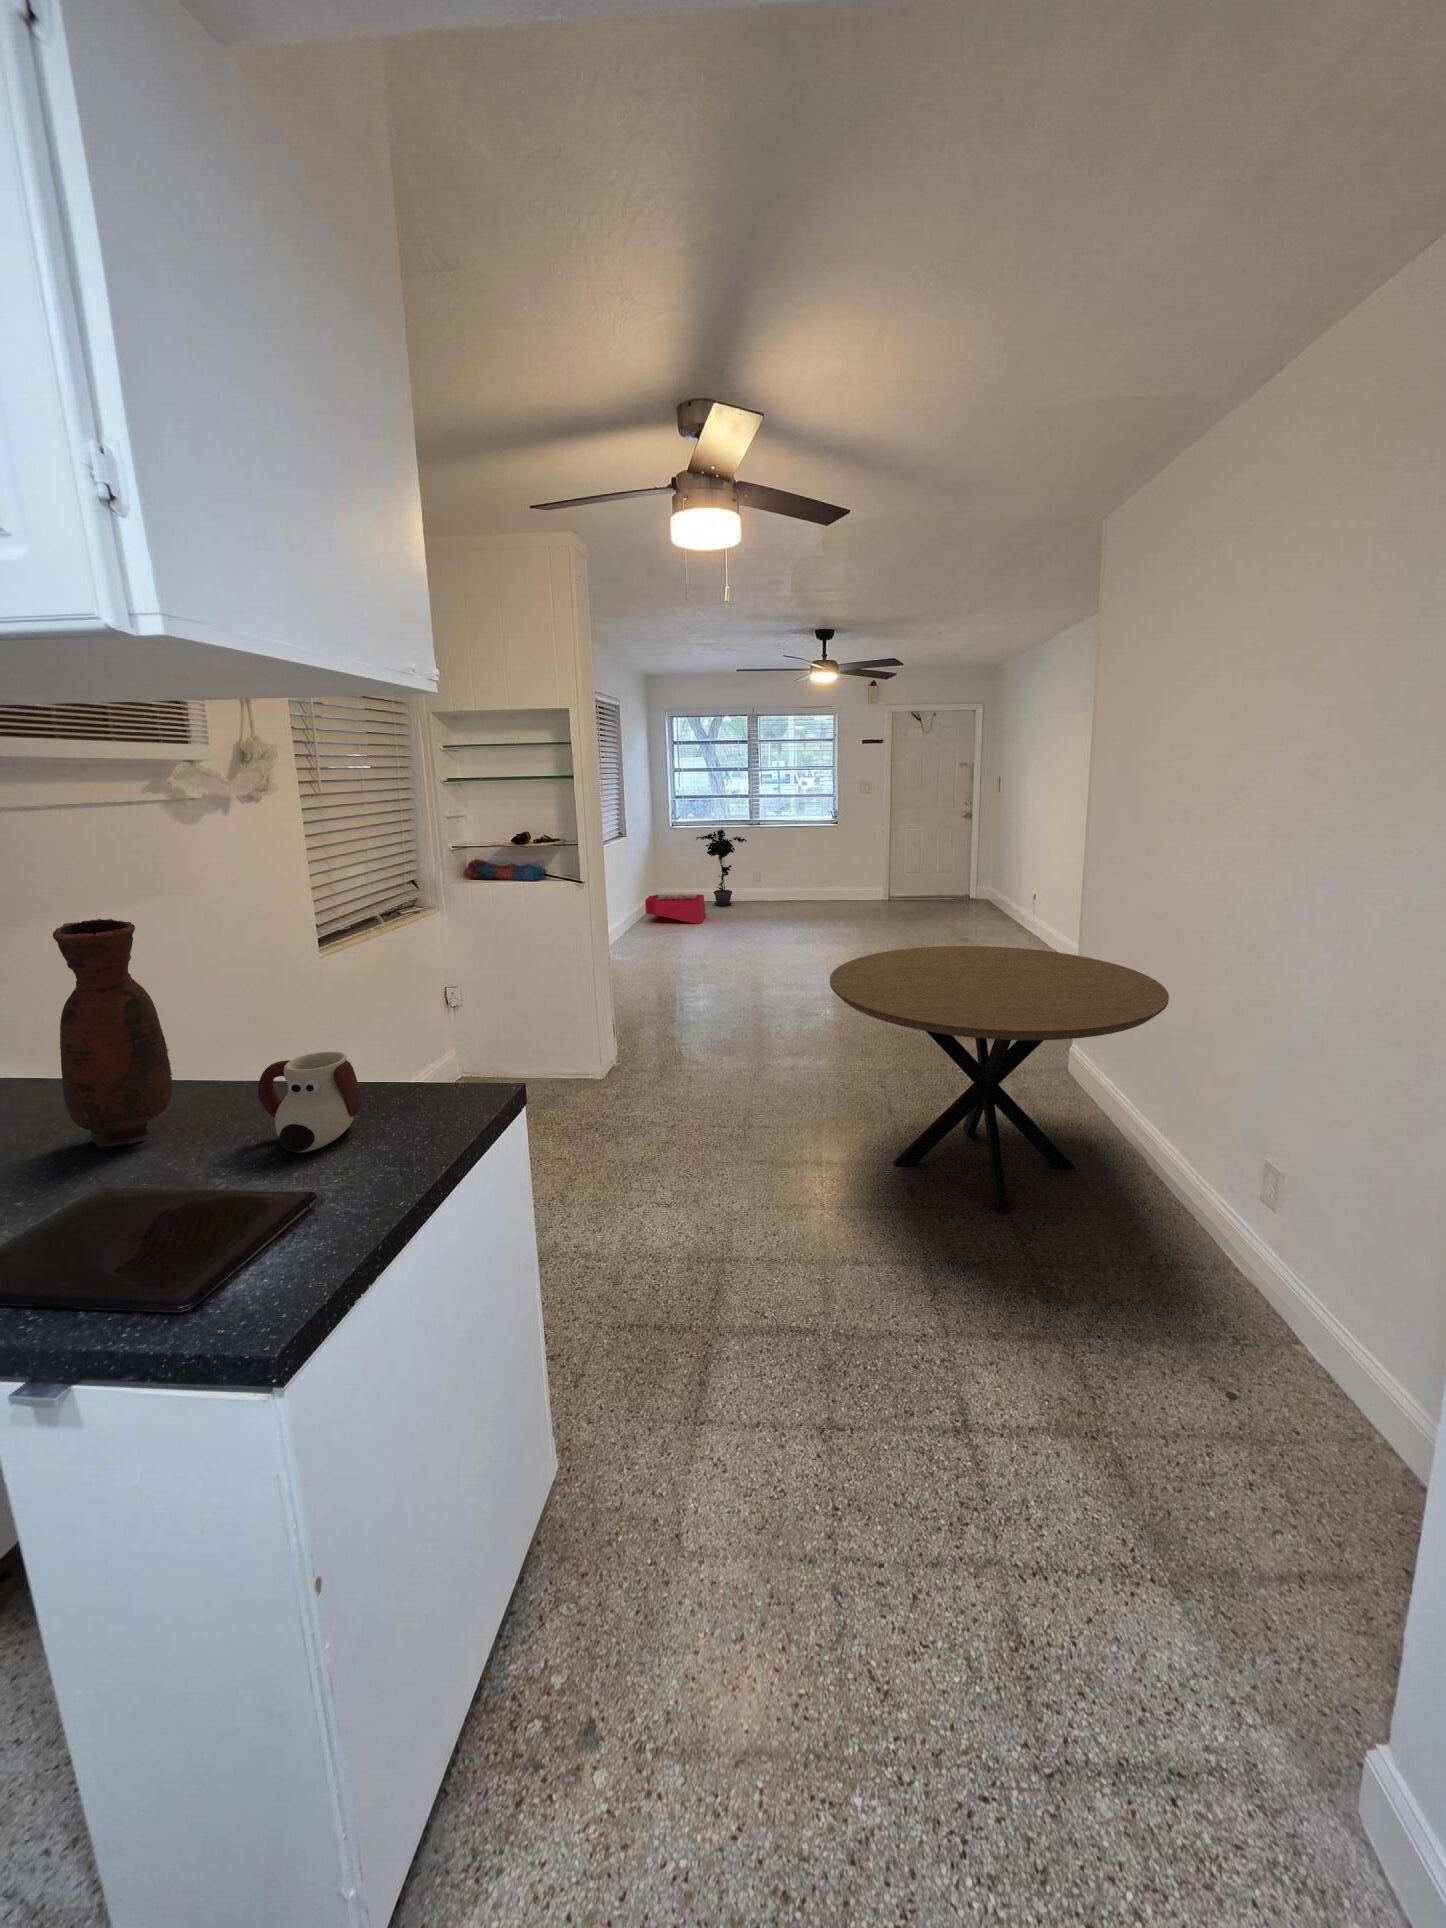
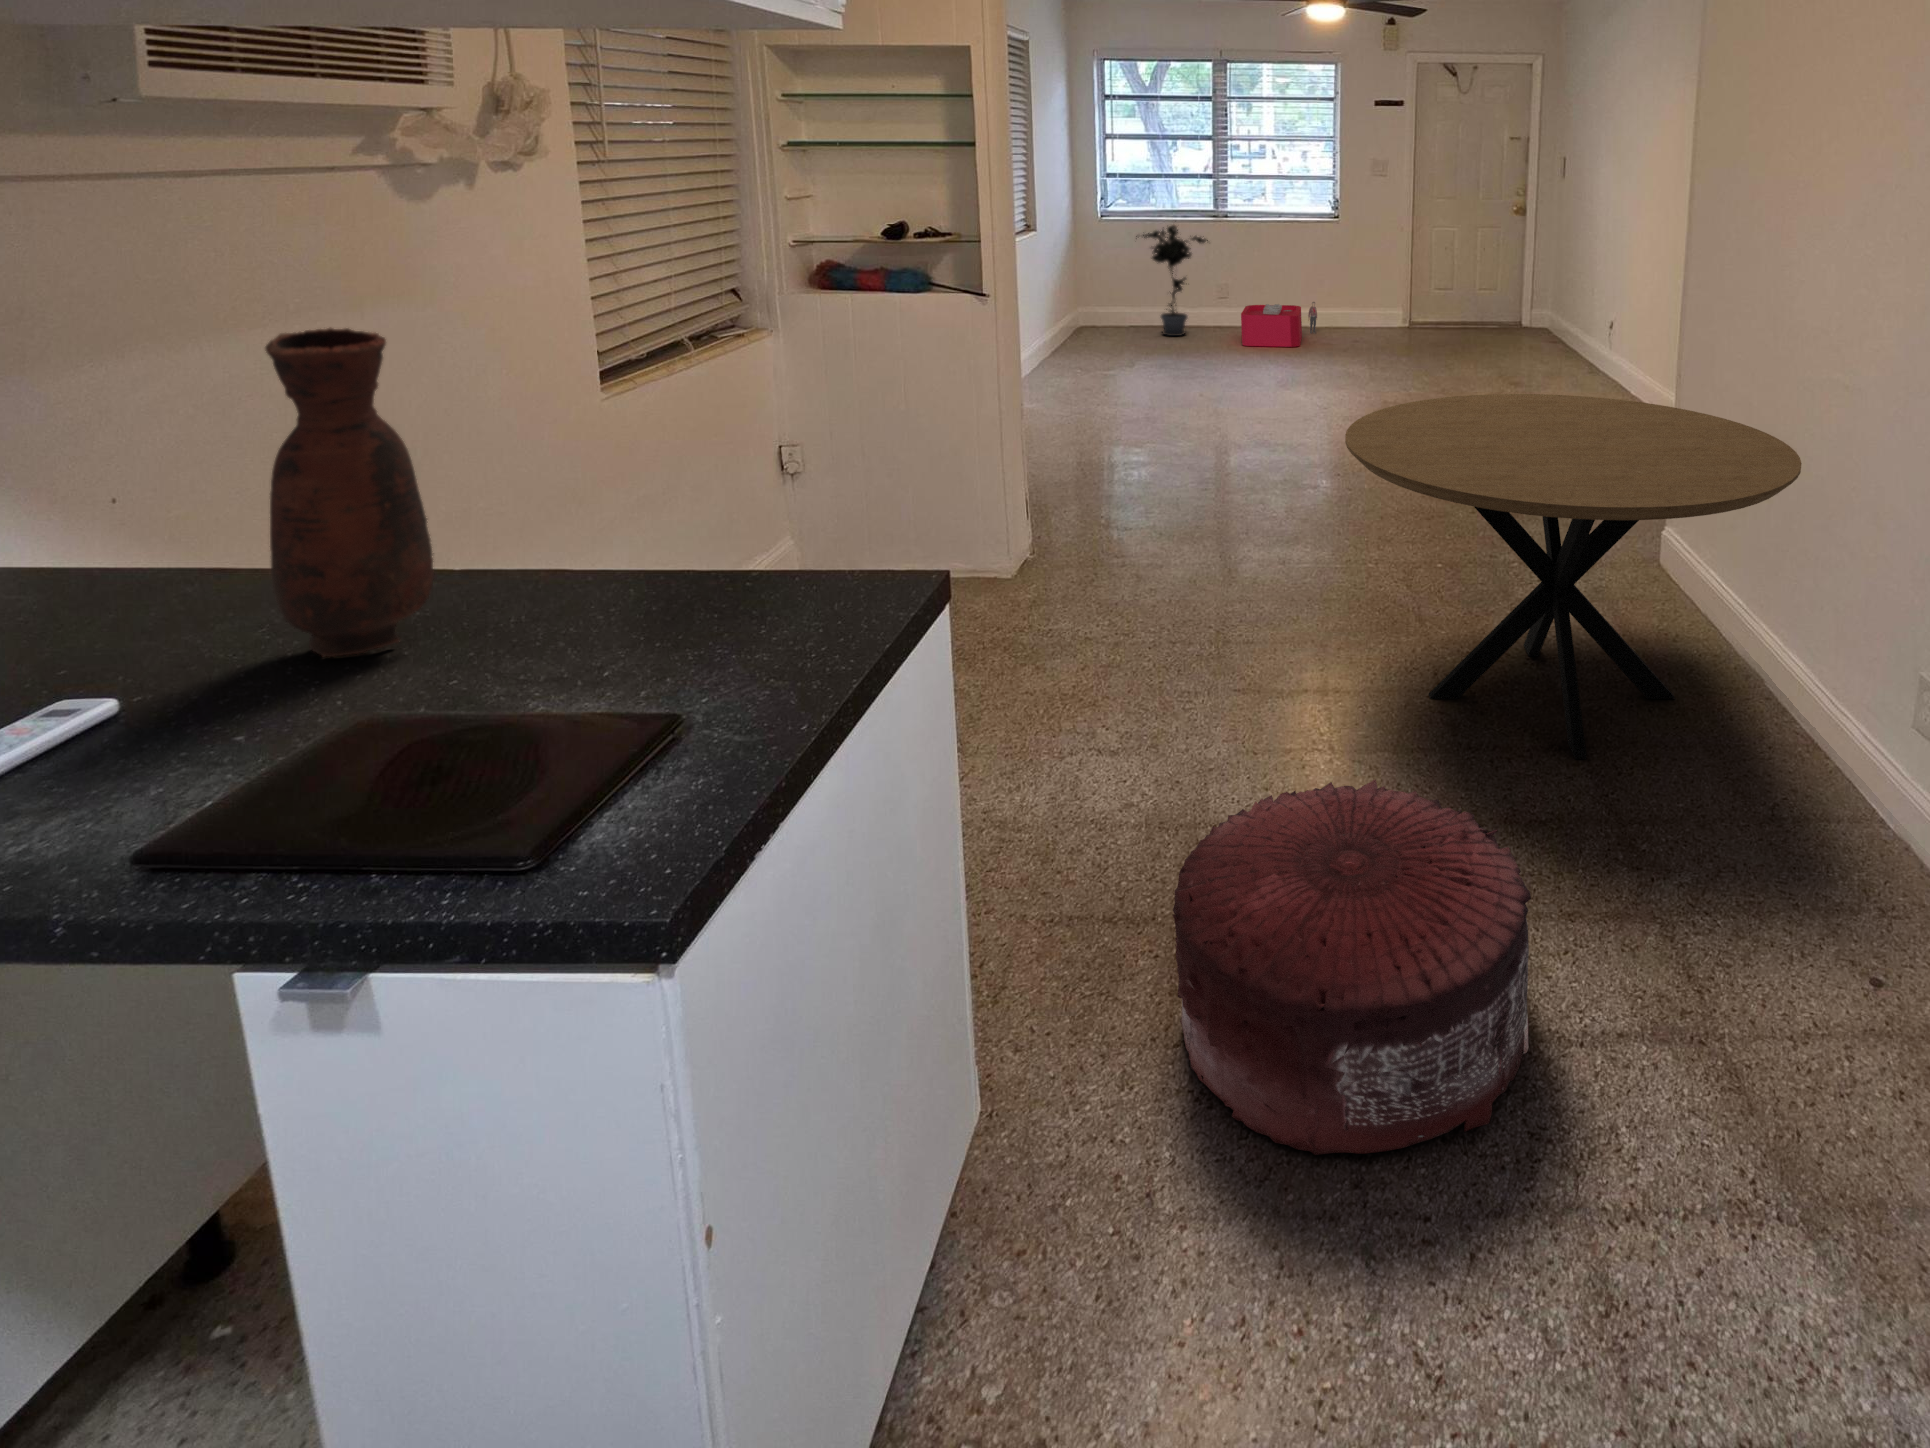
storage bin: present [645,894,706,923] -> present [1241,302,1317,347]
mug: present [258,1052,362,1152] -> none [568,522,720,662]
pouf: none [697,1229,960,1511] -> present [1173,779,1531,1155]

